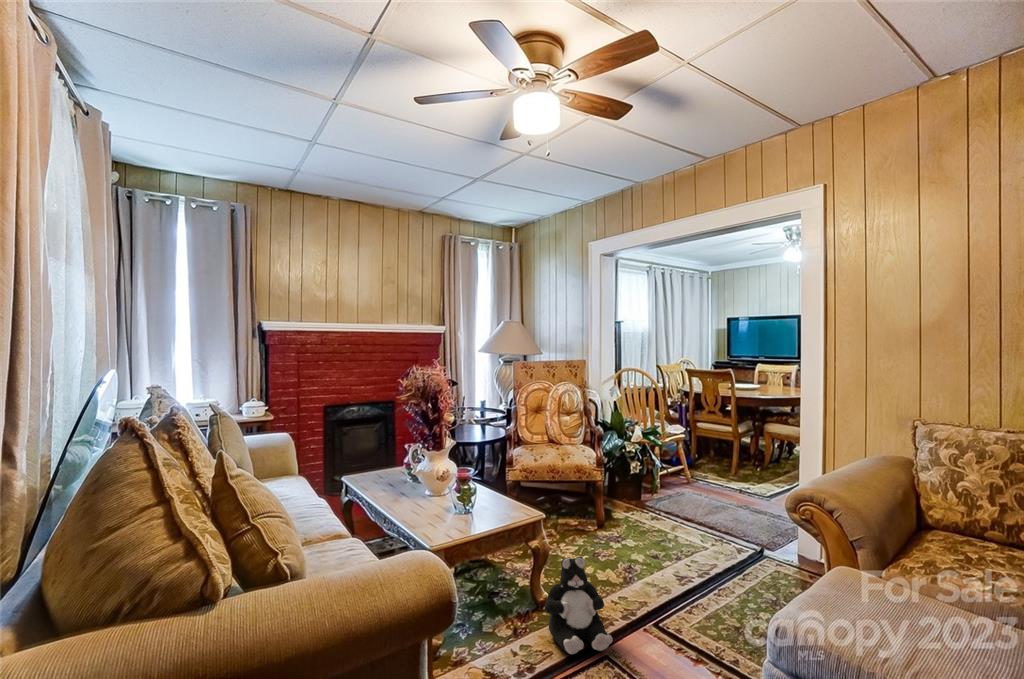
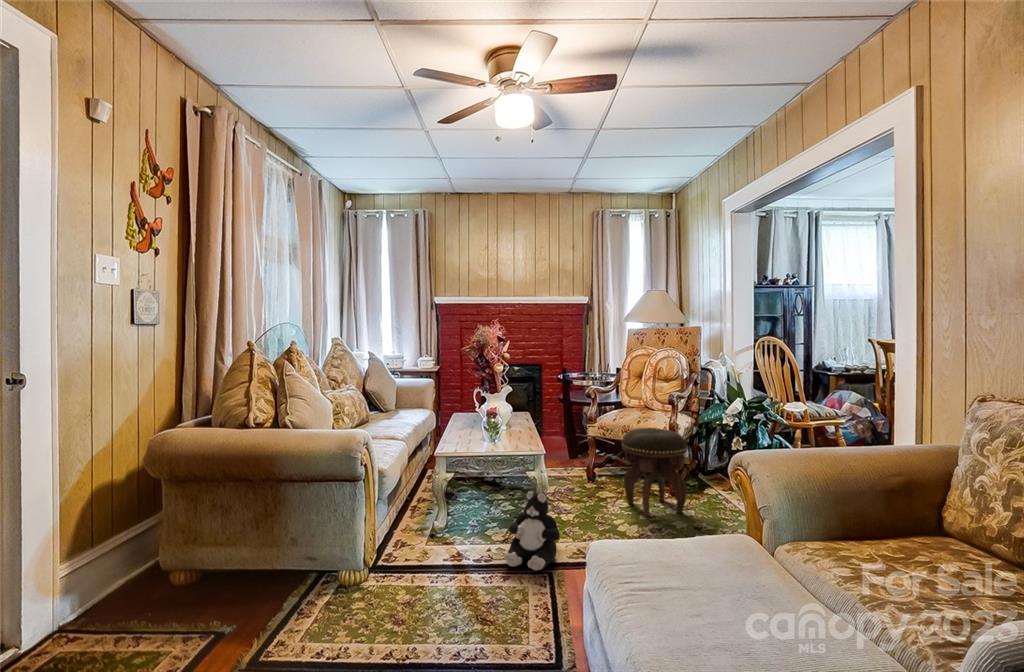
footstool: none [572,466,637,559] -> present [622,428,687,516]

